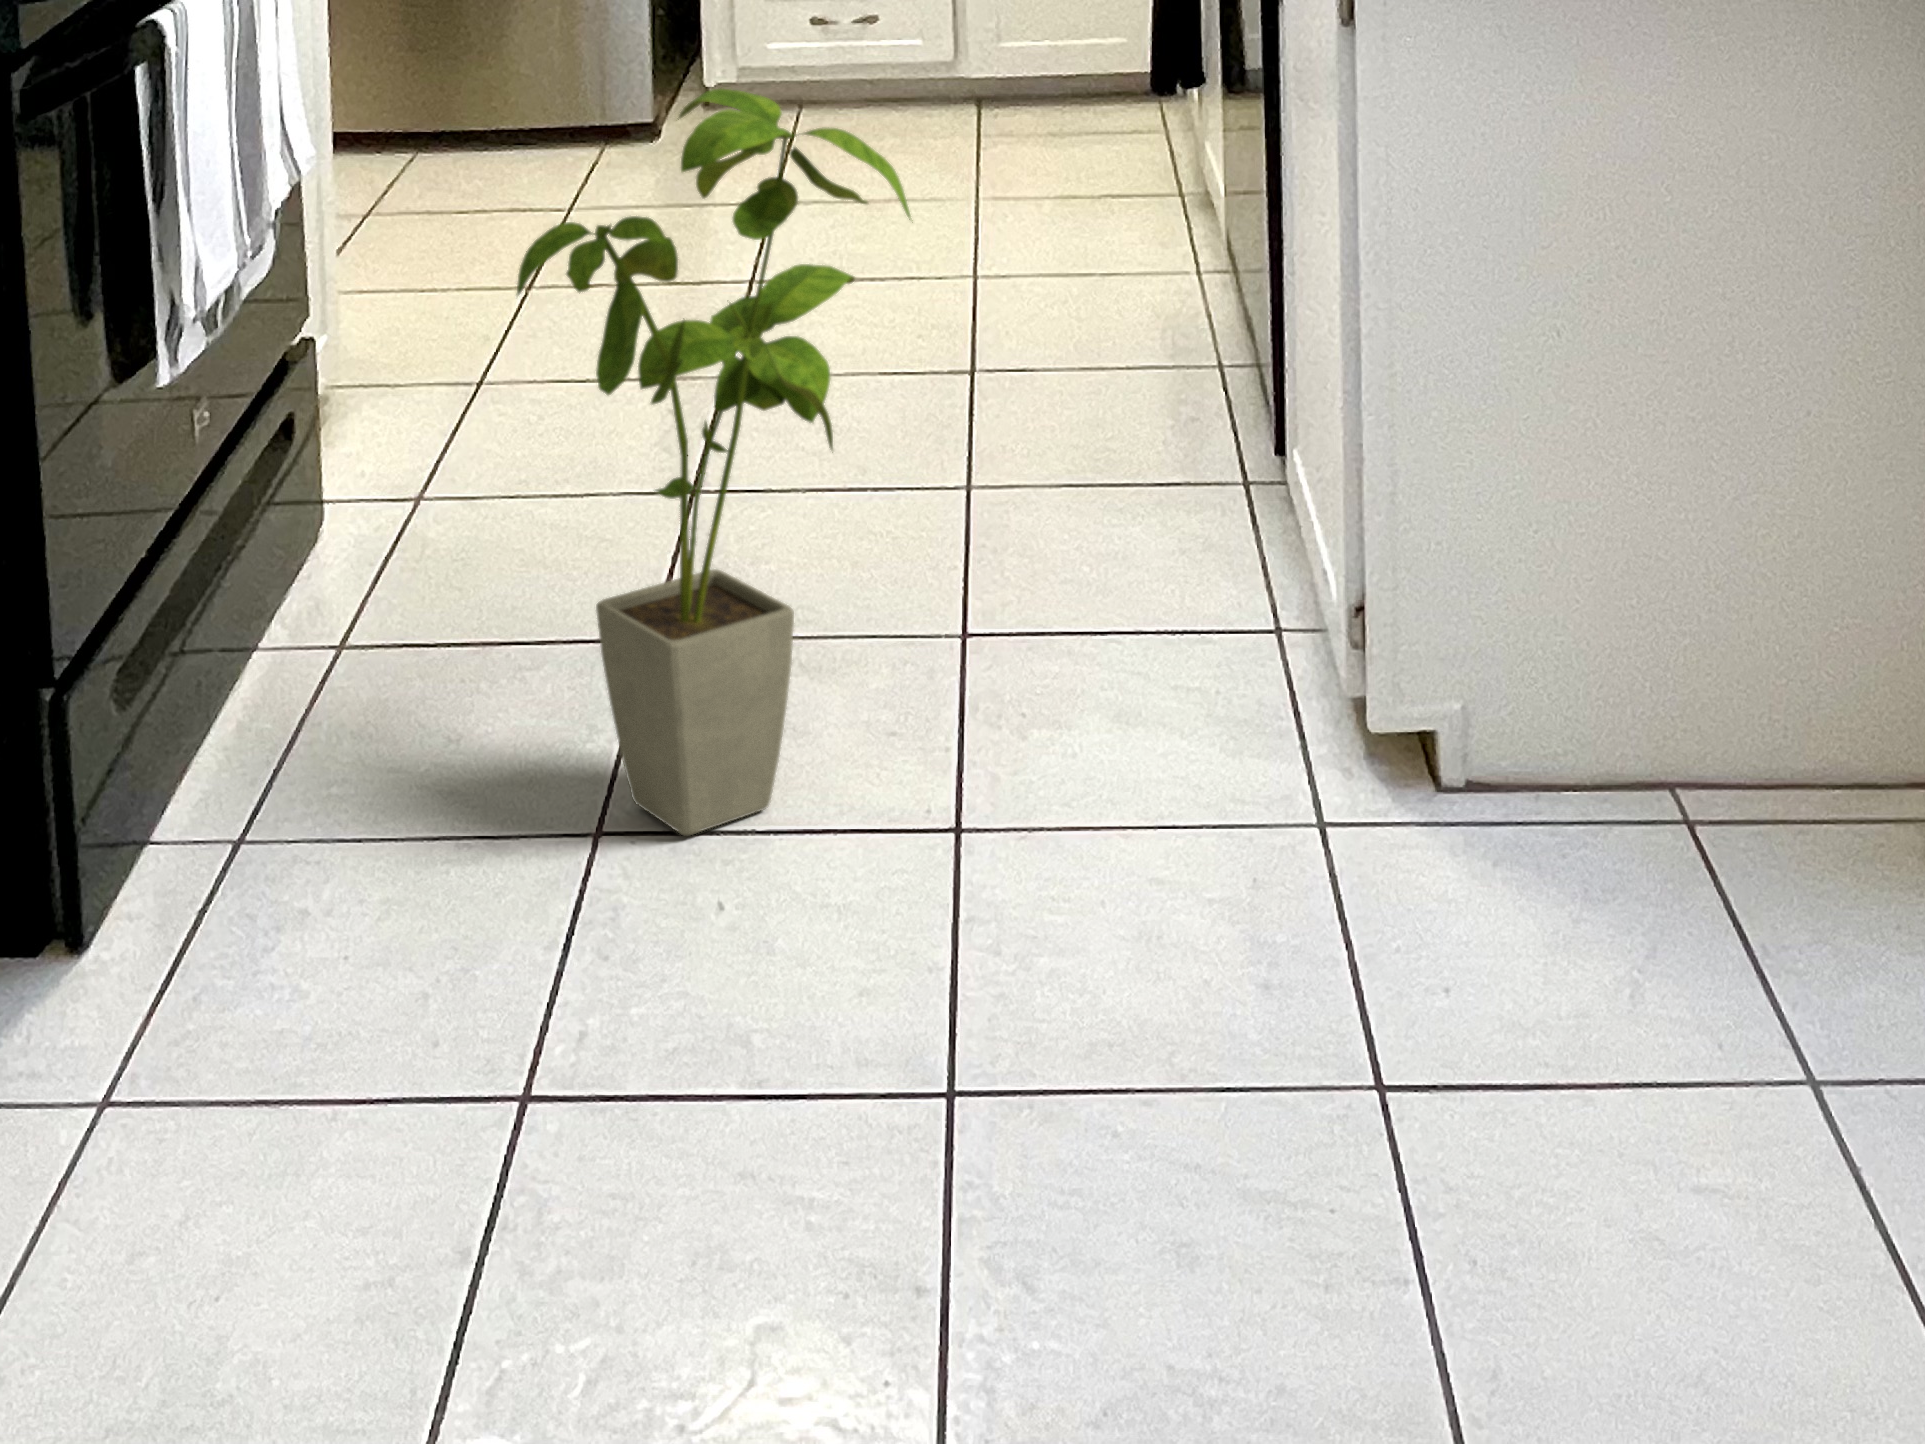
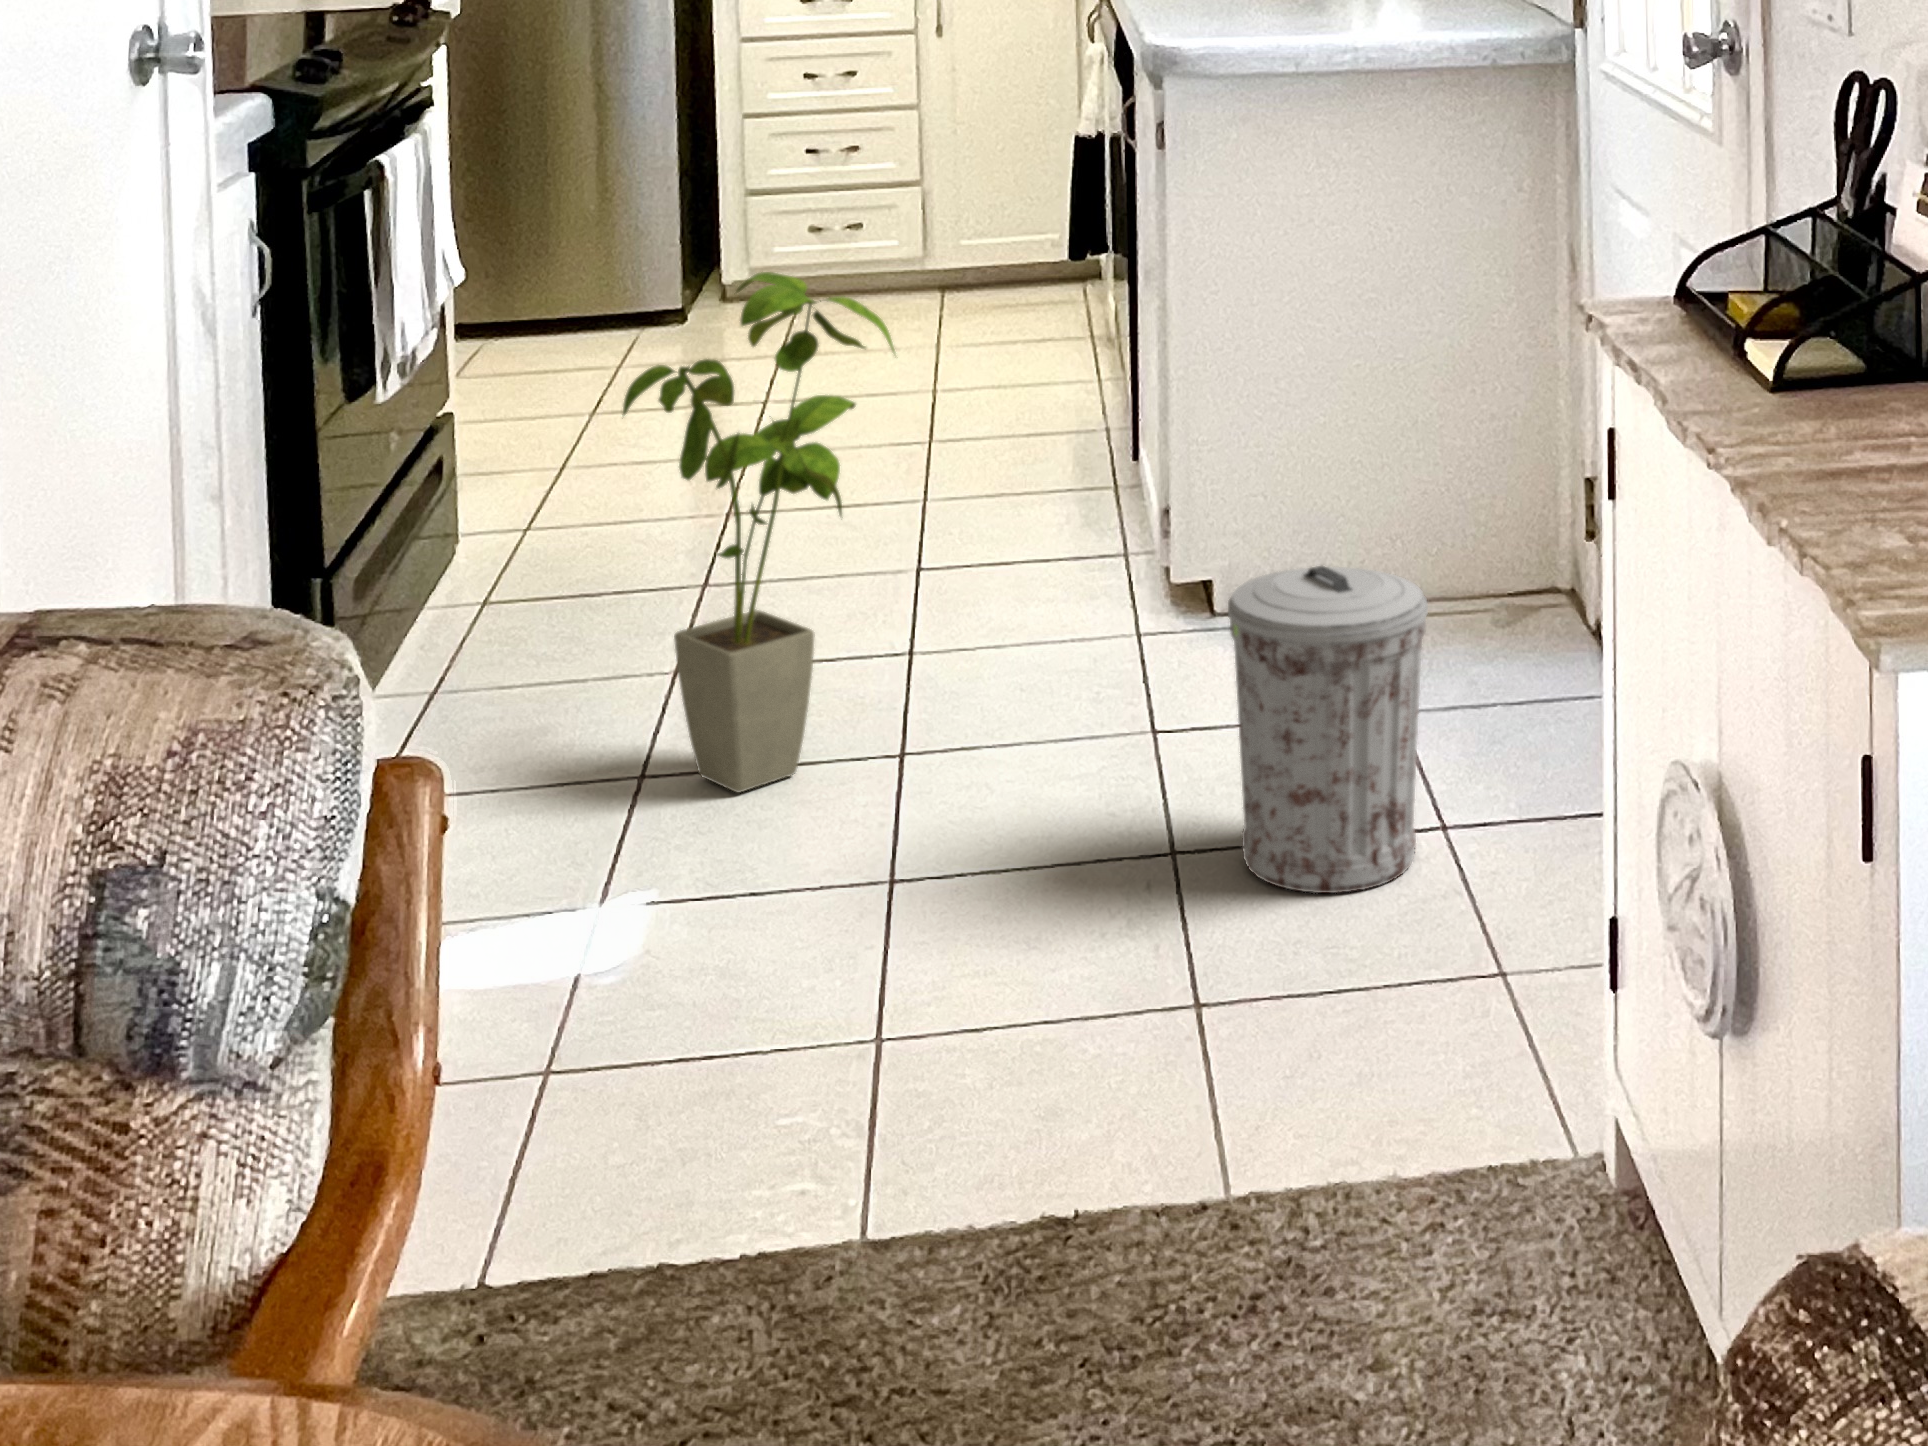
trash can: none [1424,571,1750,1096] -> present [1228,566,1428,893]

